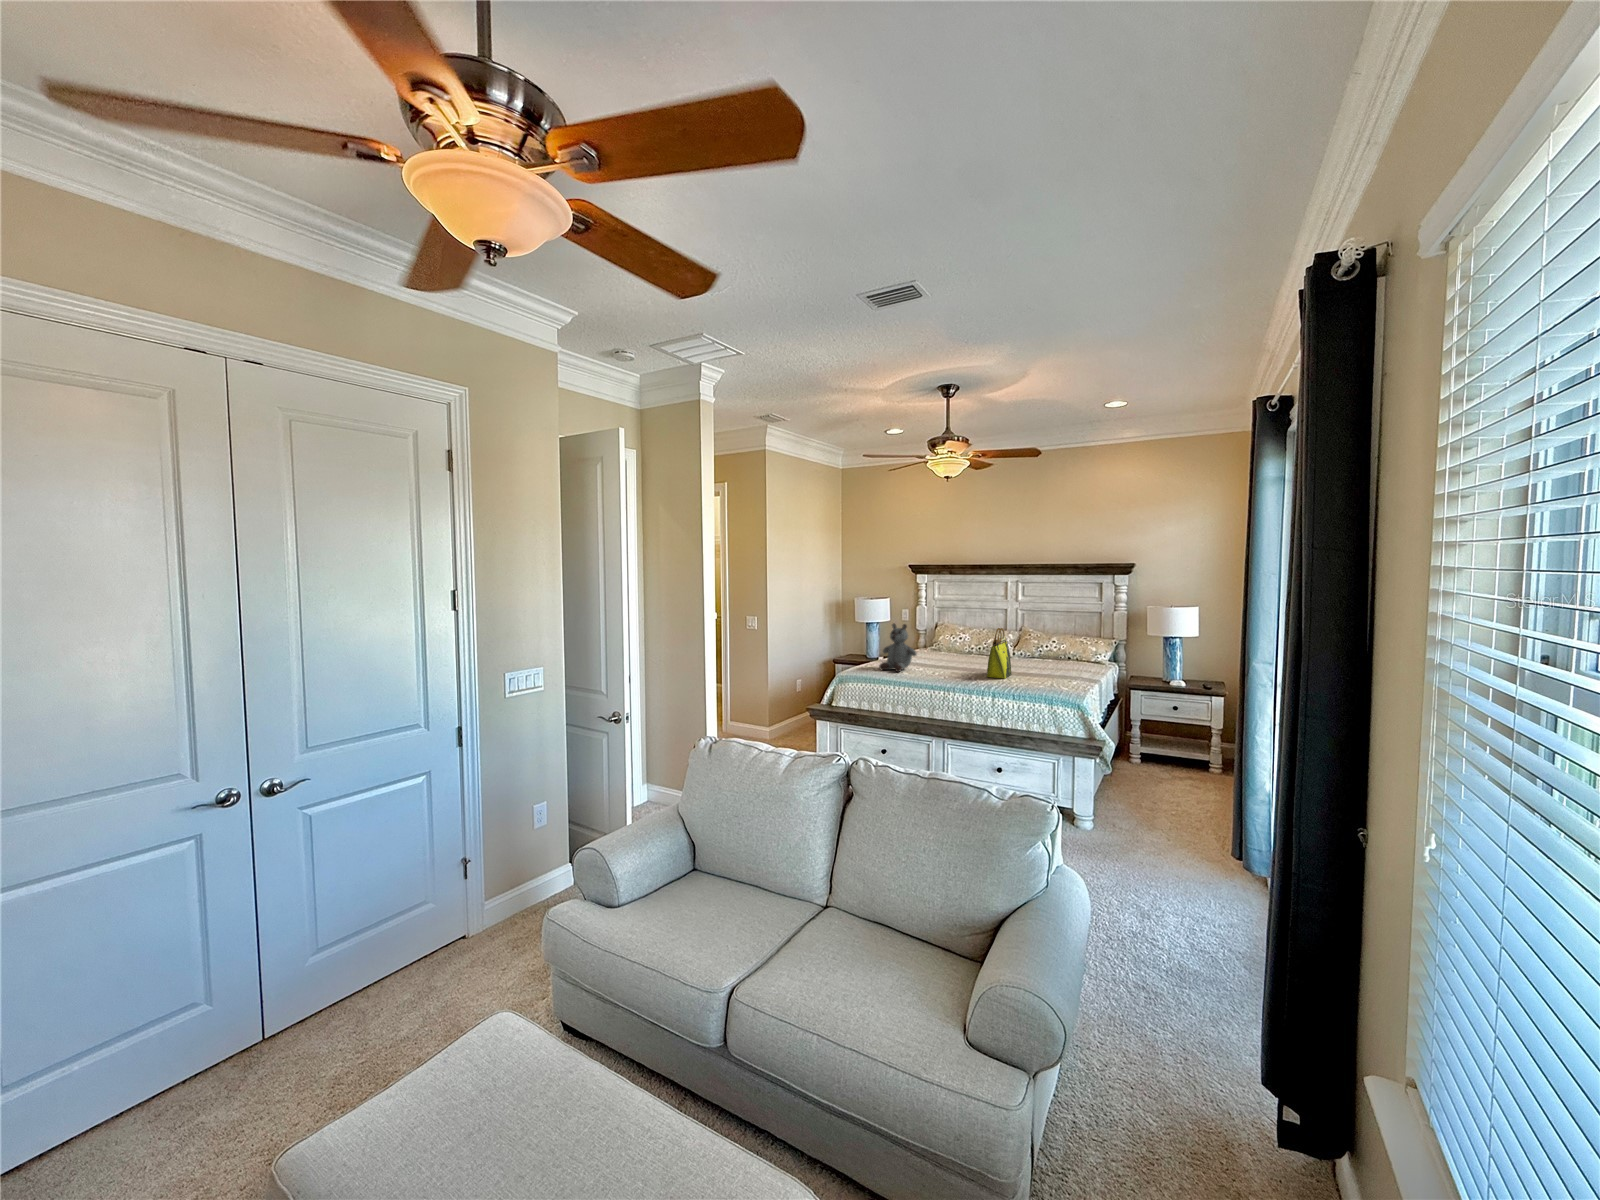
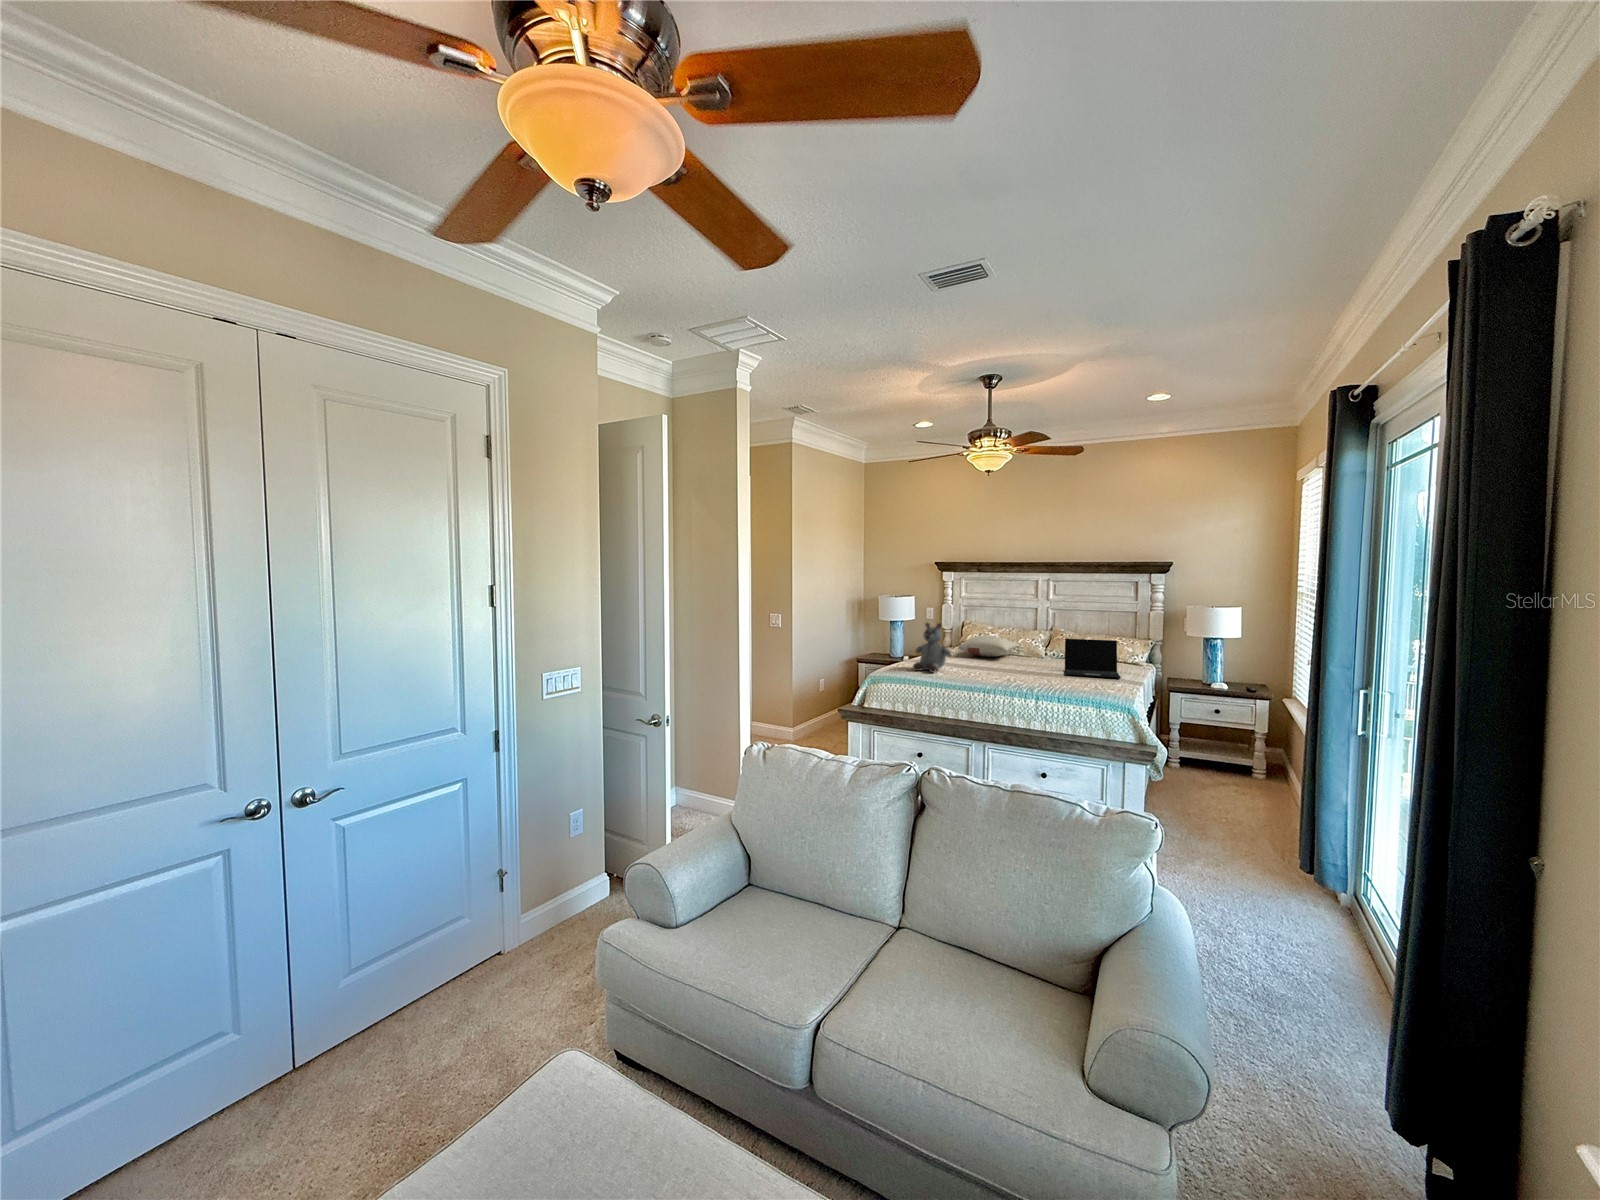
tote bag: present [987,628,1011,679] -> none [1025,628,1050,680]
pillow: none [928,636,988,656] -> present [959,636,1020,657]
laptop: none [1027,638,1079,677] -> present [1065,639,1121,679]

